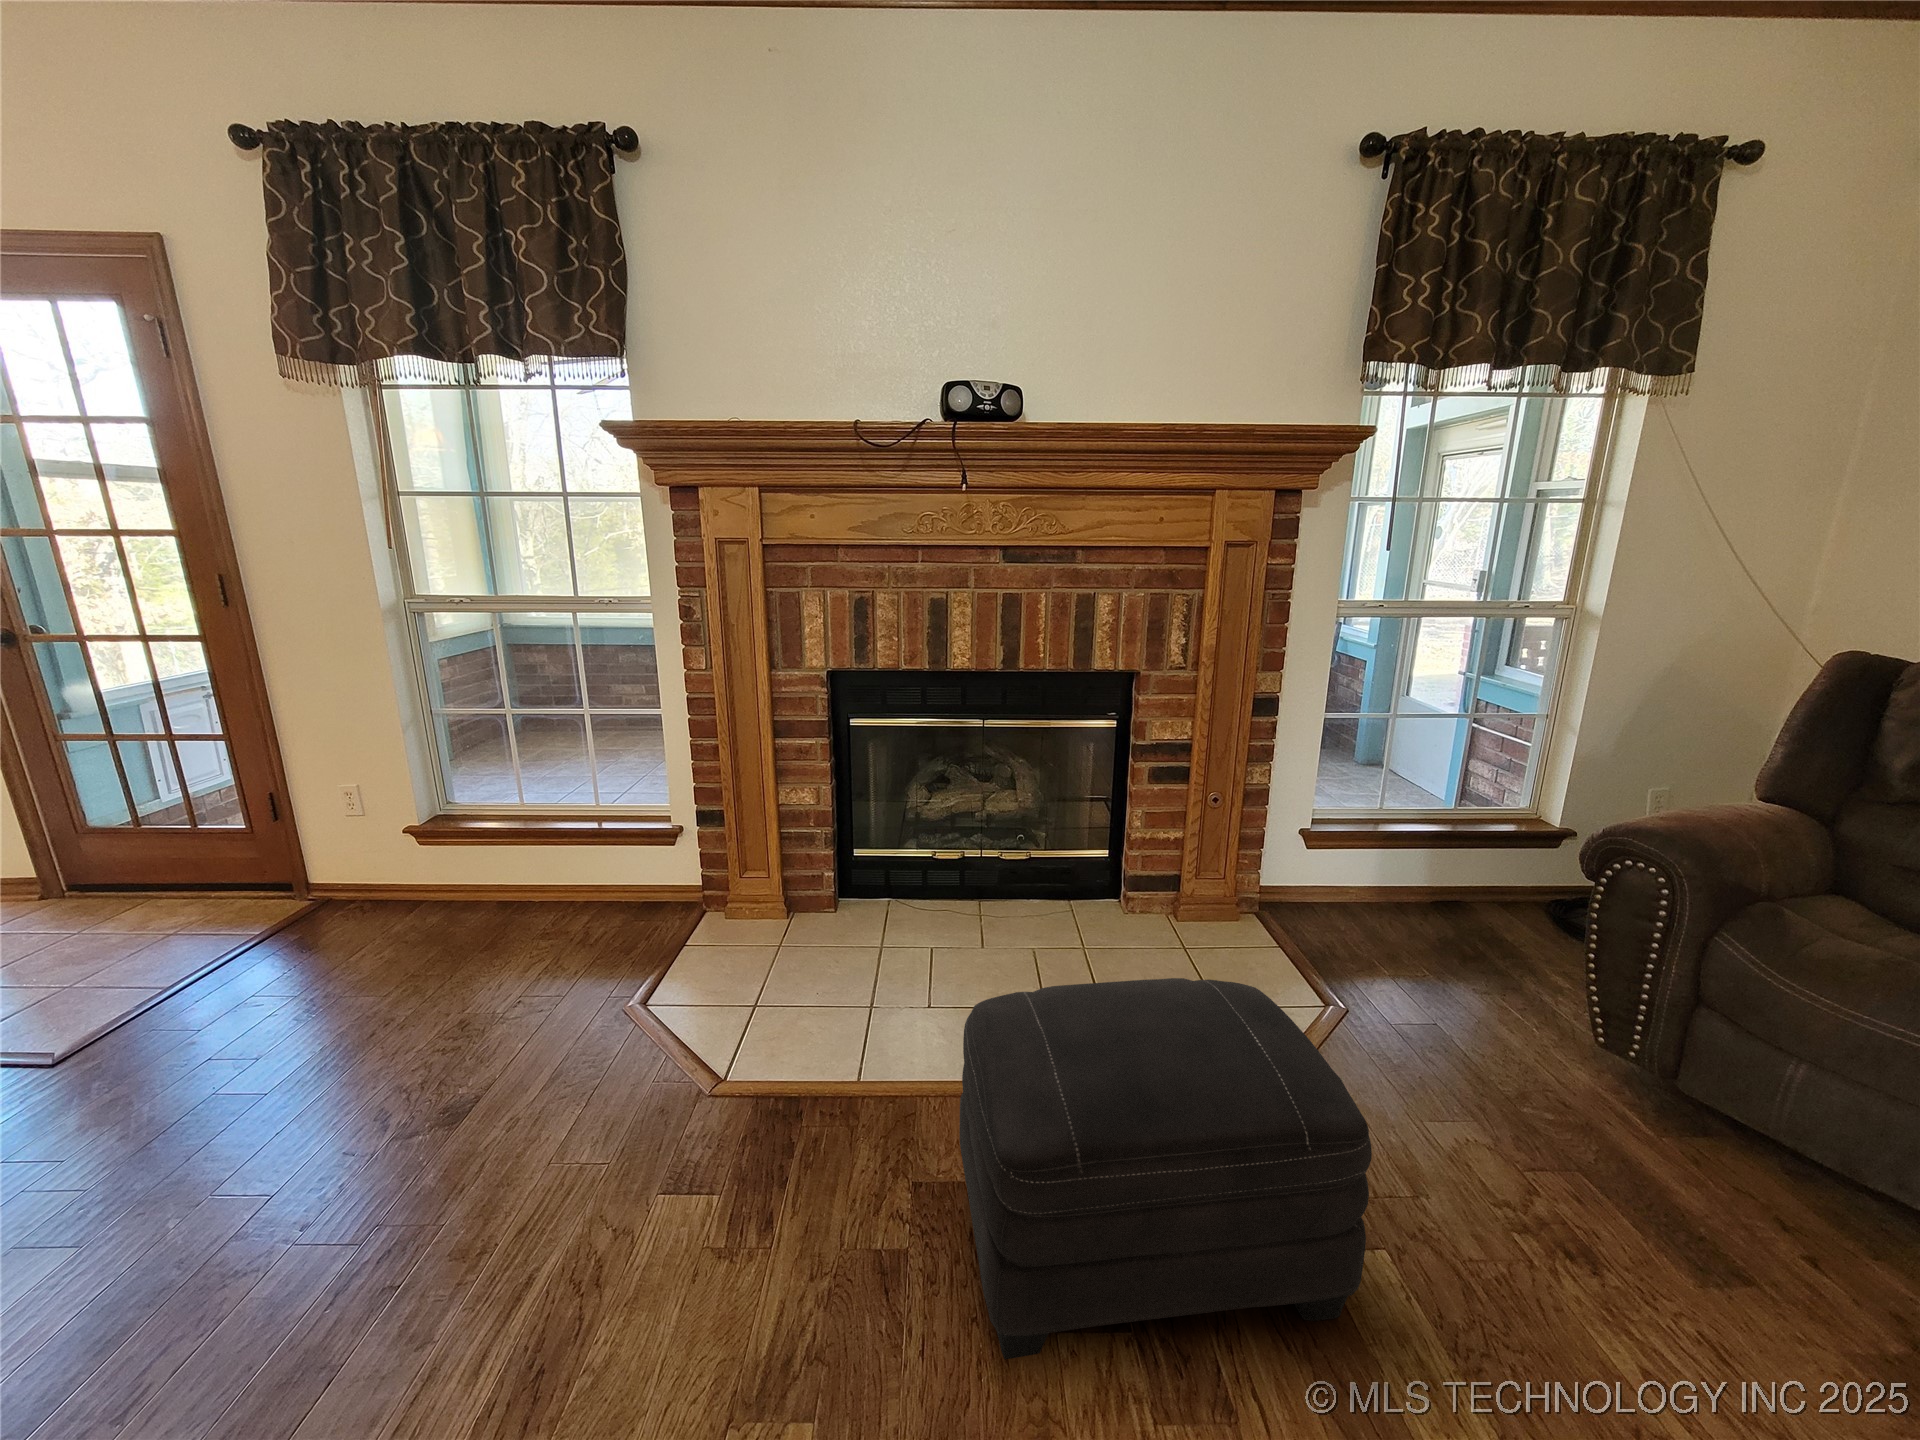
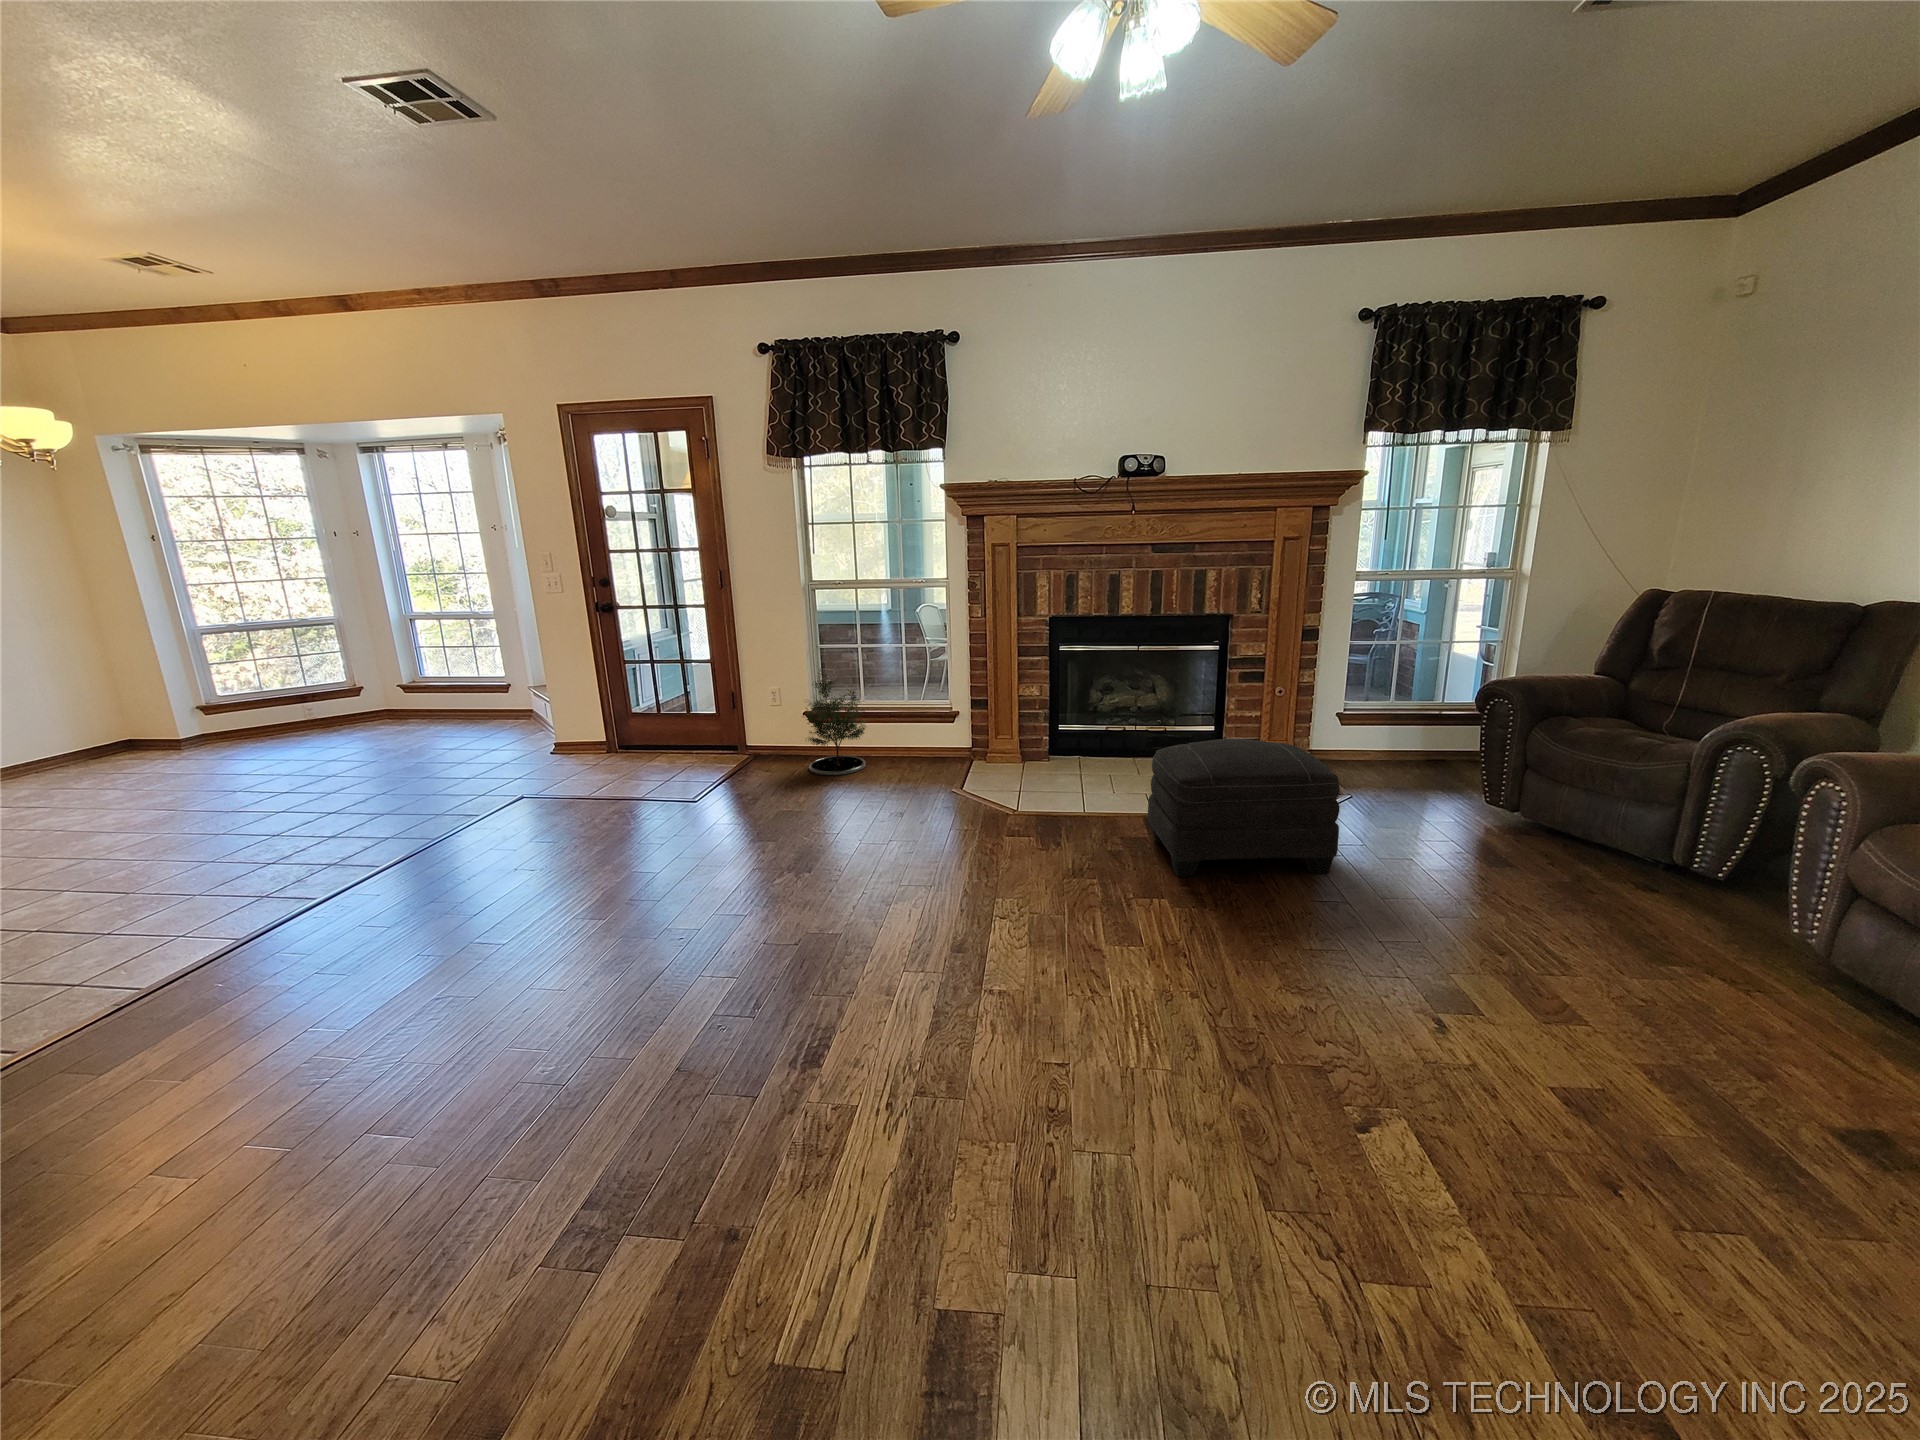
potted tree: none [349,759,511,957] -> present [806,669,867,775]

